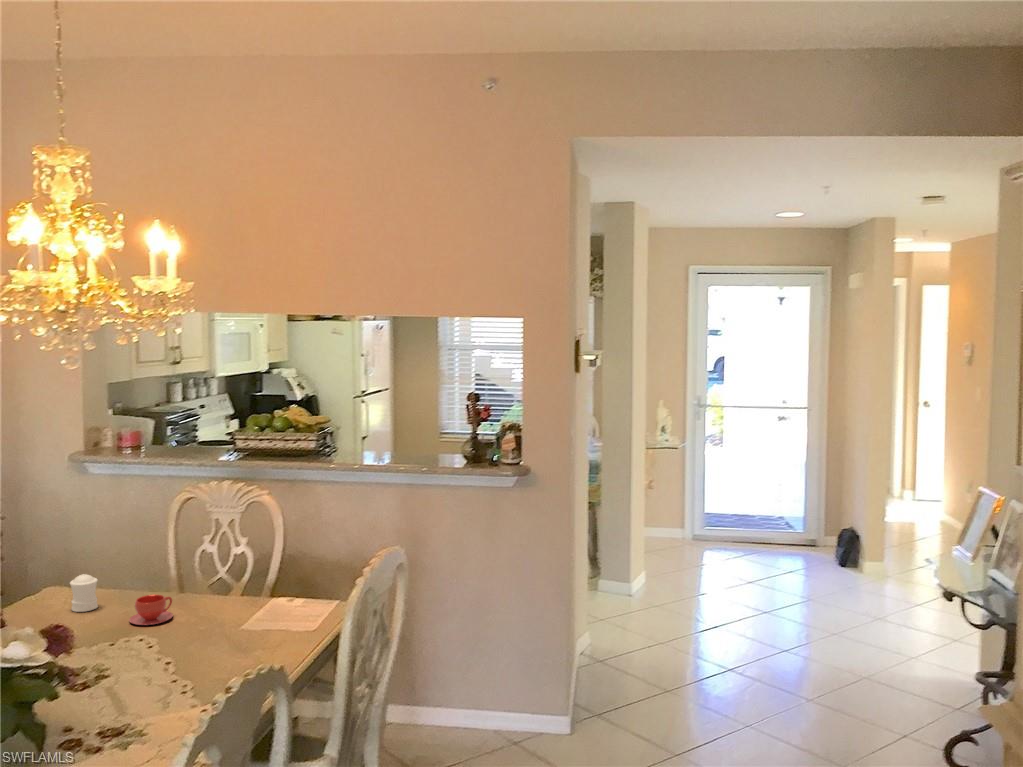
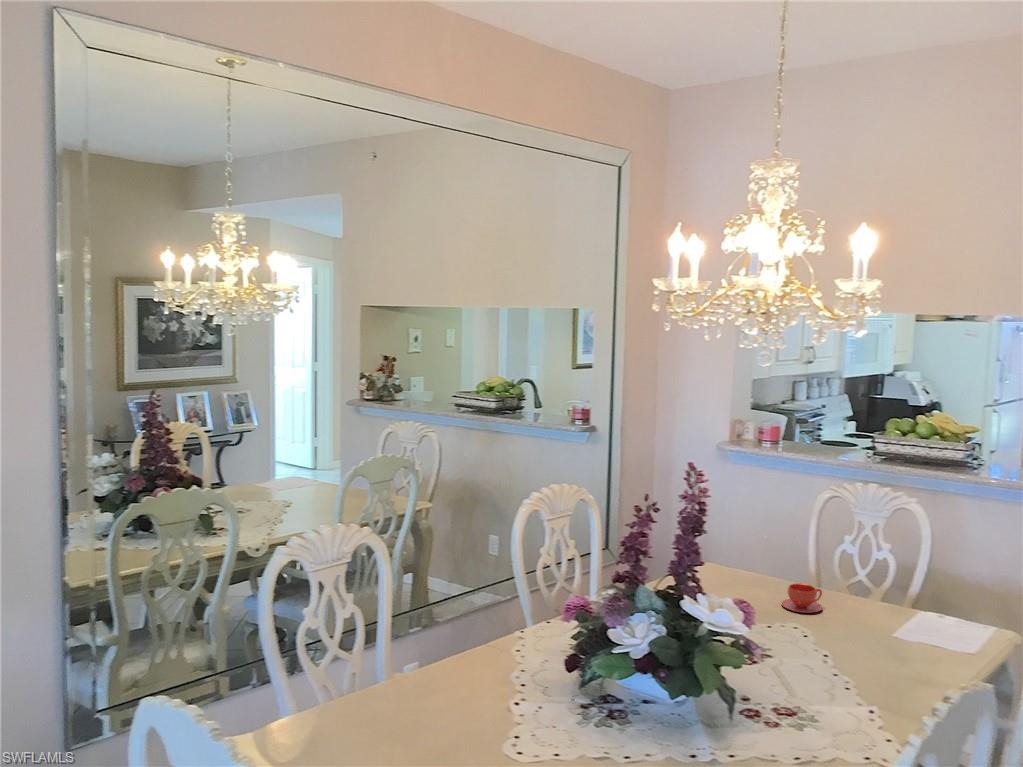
salt shaker: present [70,574,98,612] -> none [728,553,752,587]

